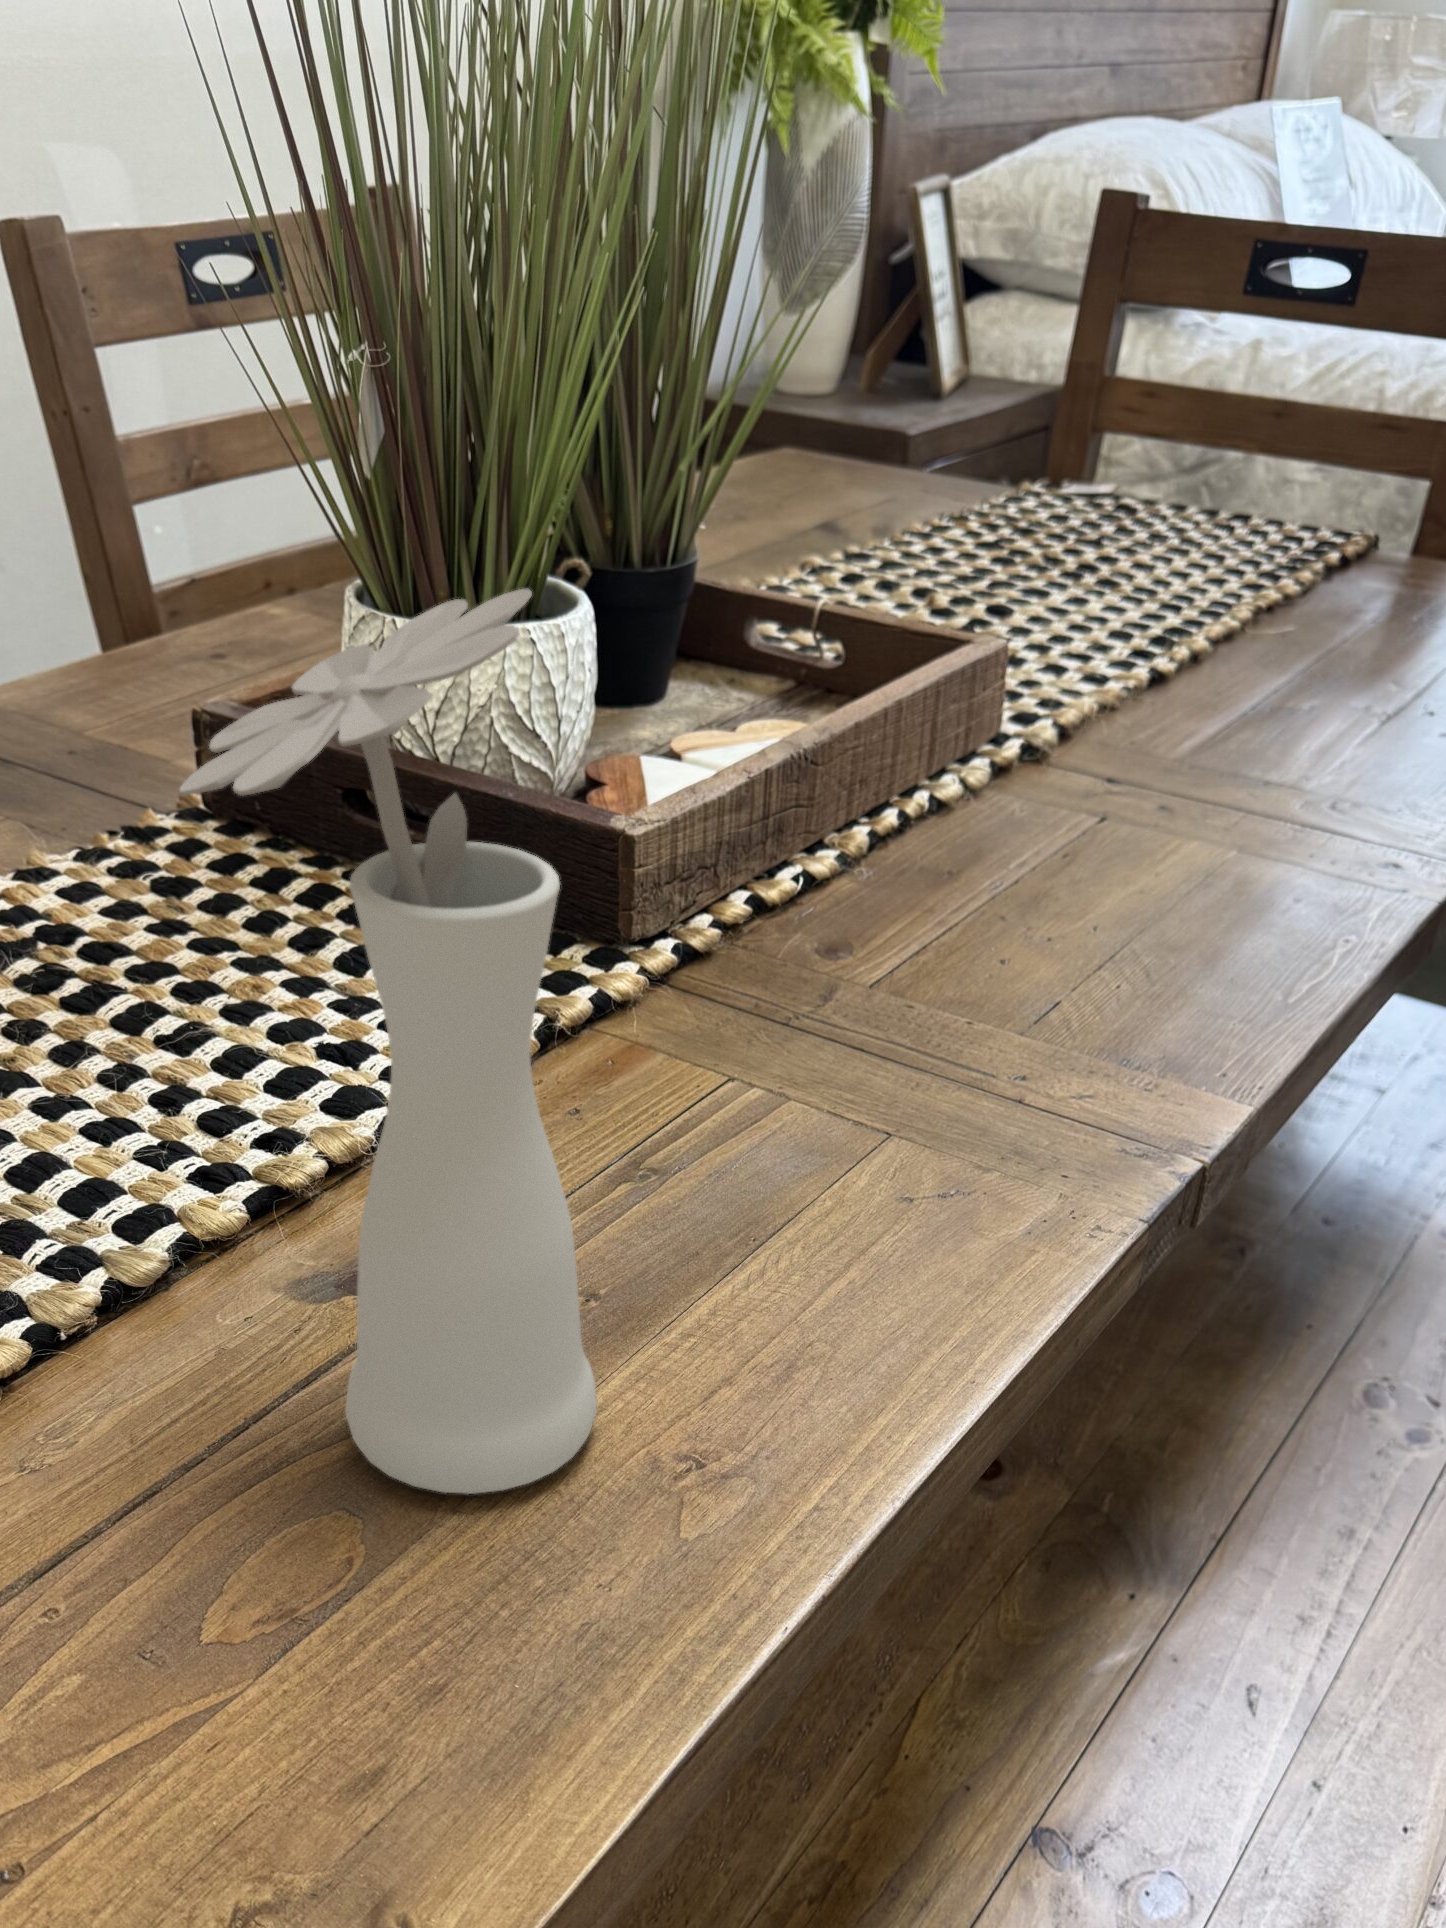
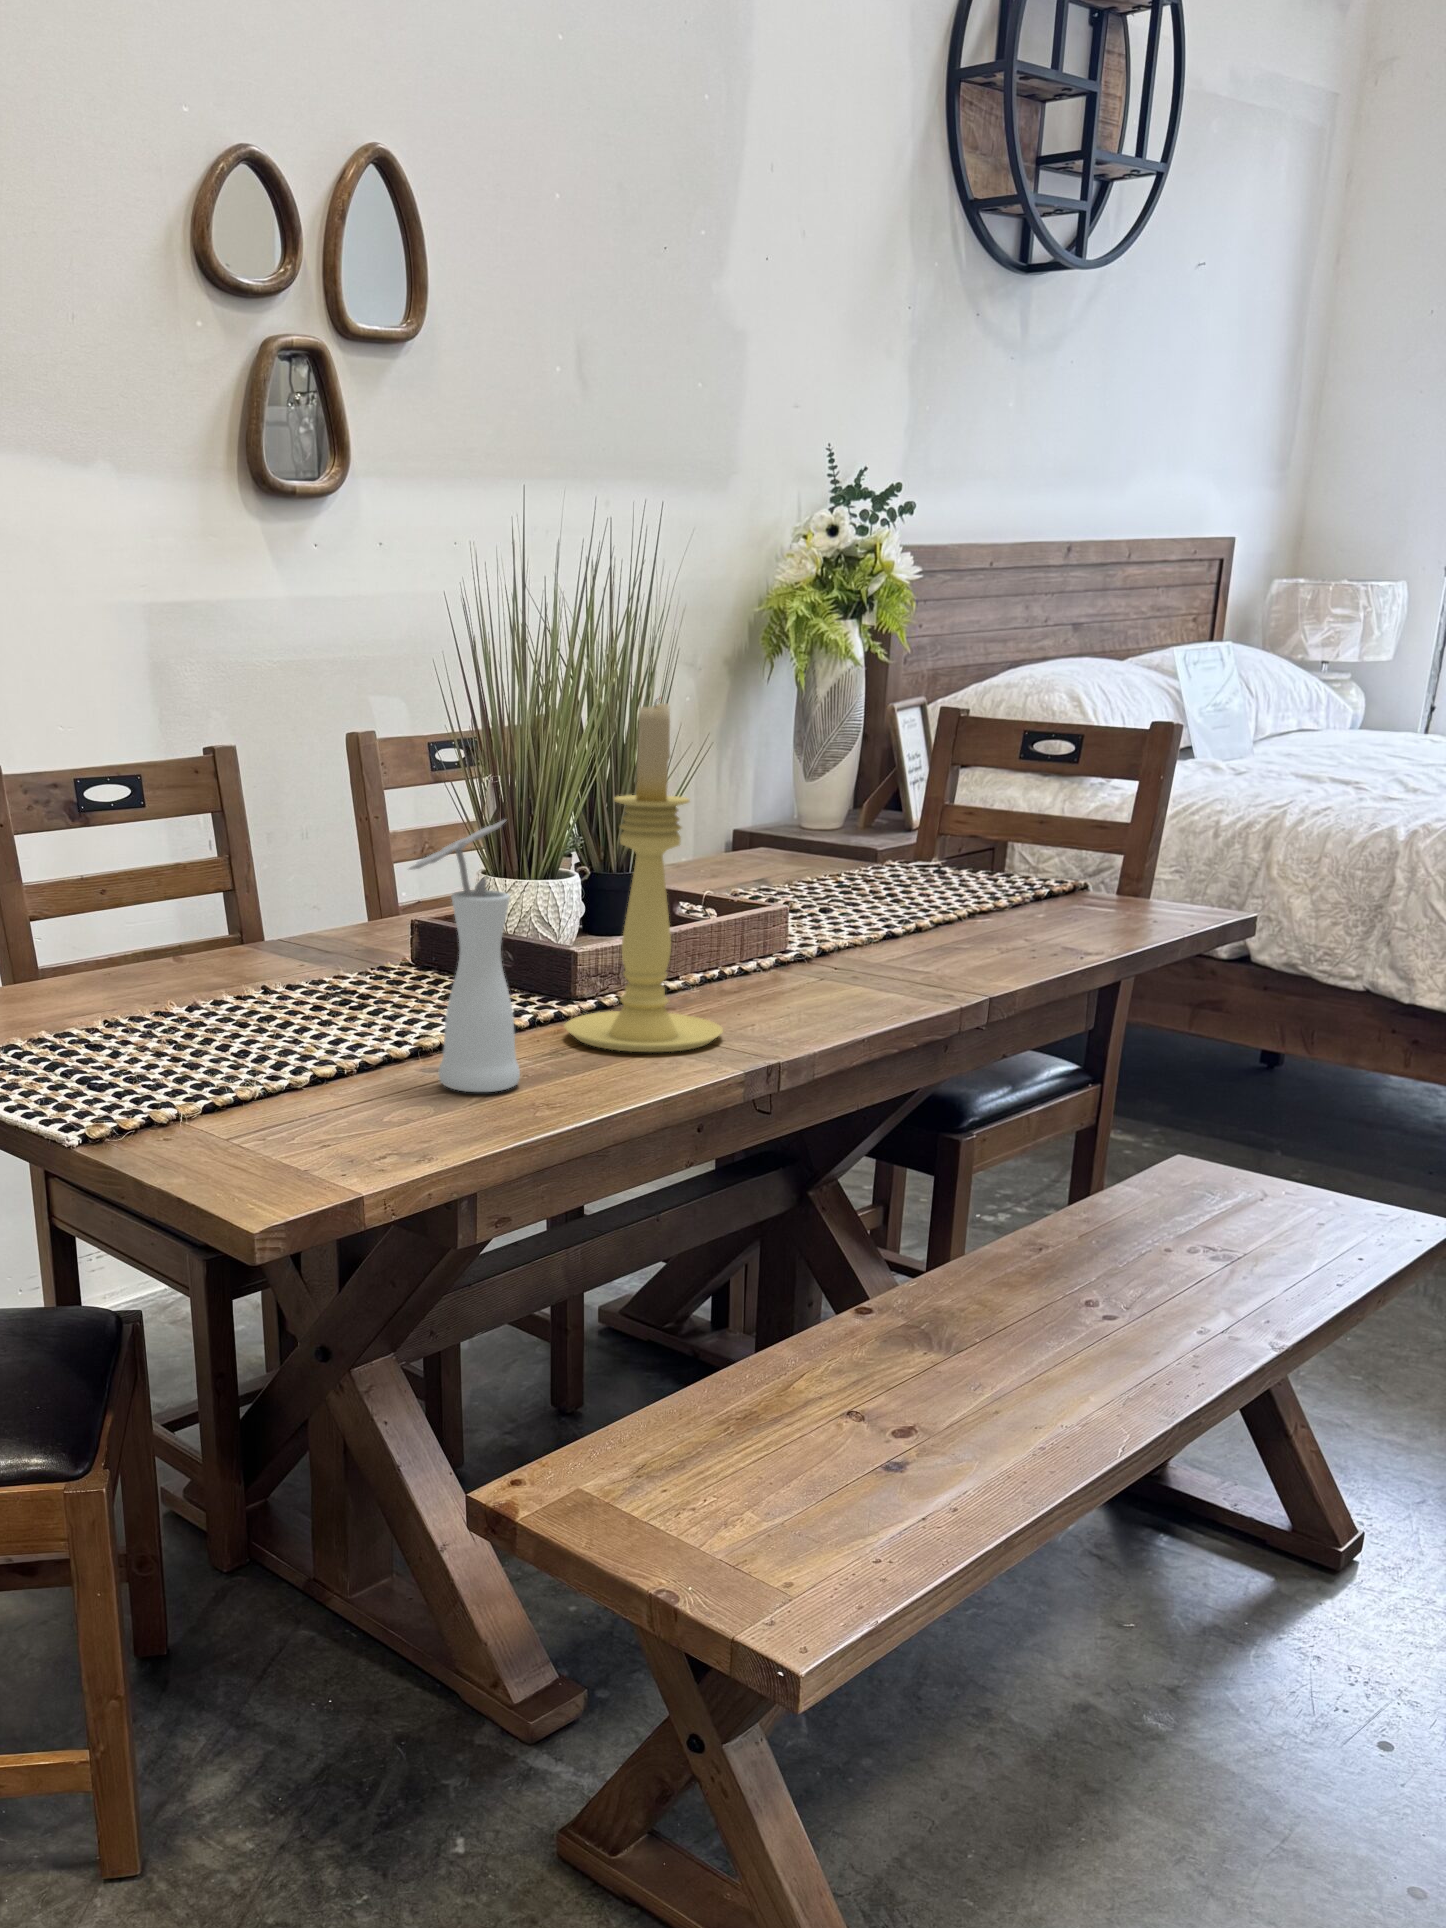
candle holder: none [637,119,1041,1182] -> present [564,699,723,1052]

